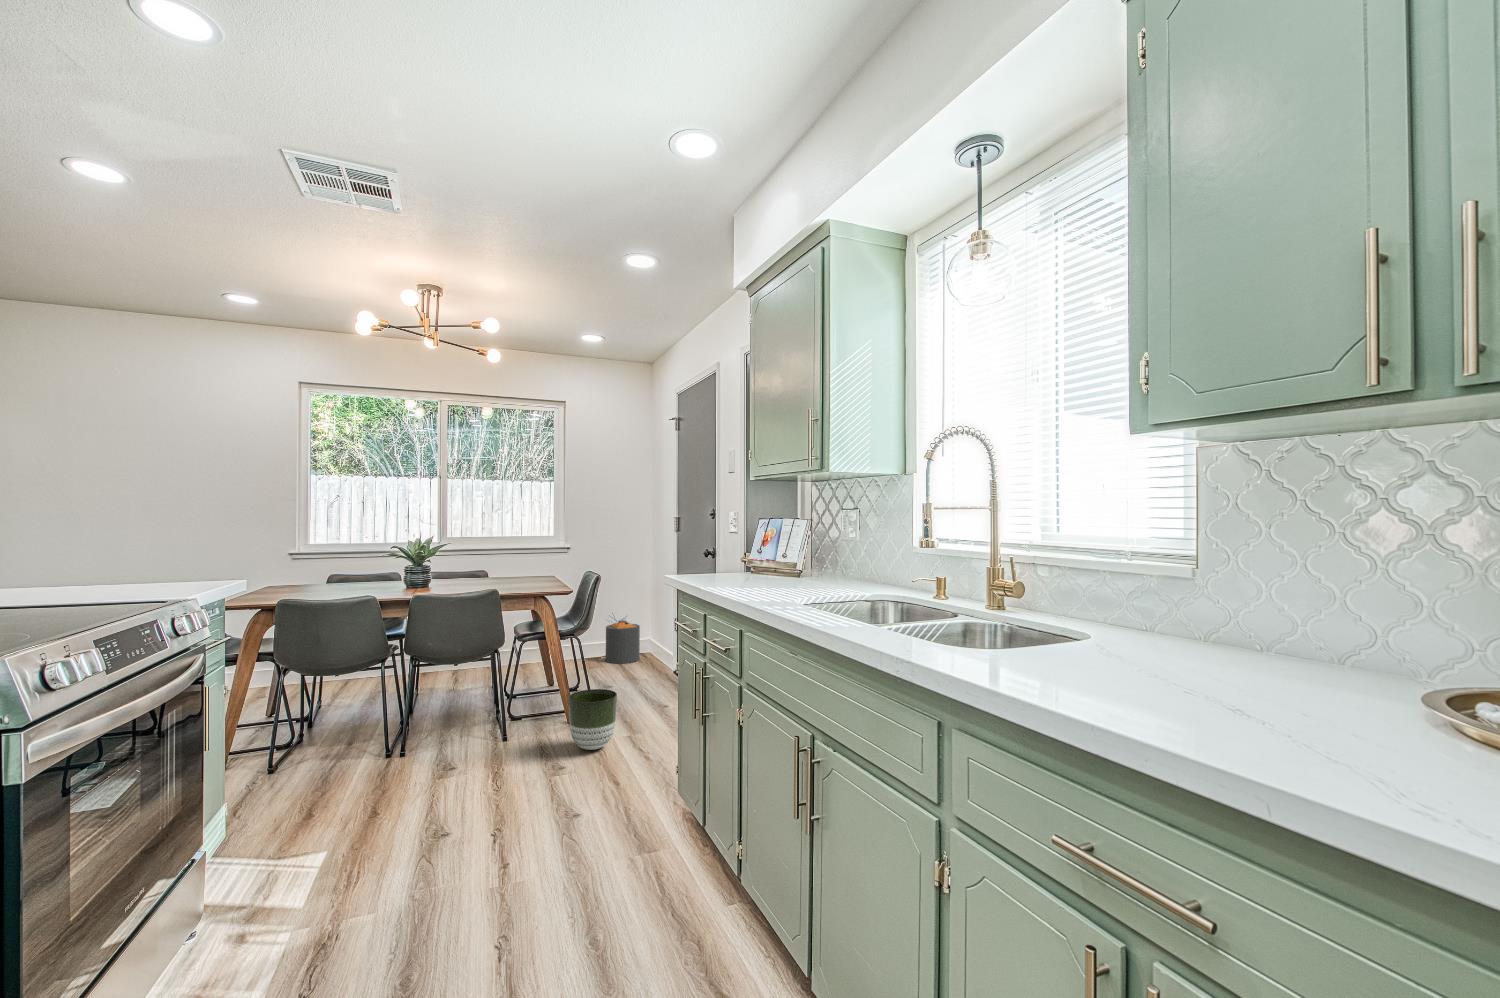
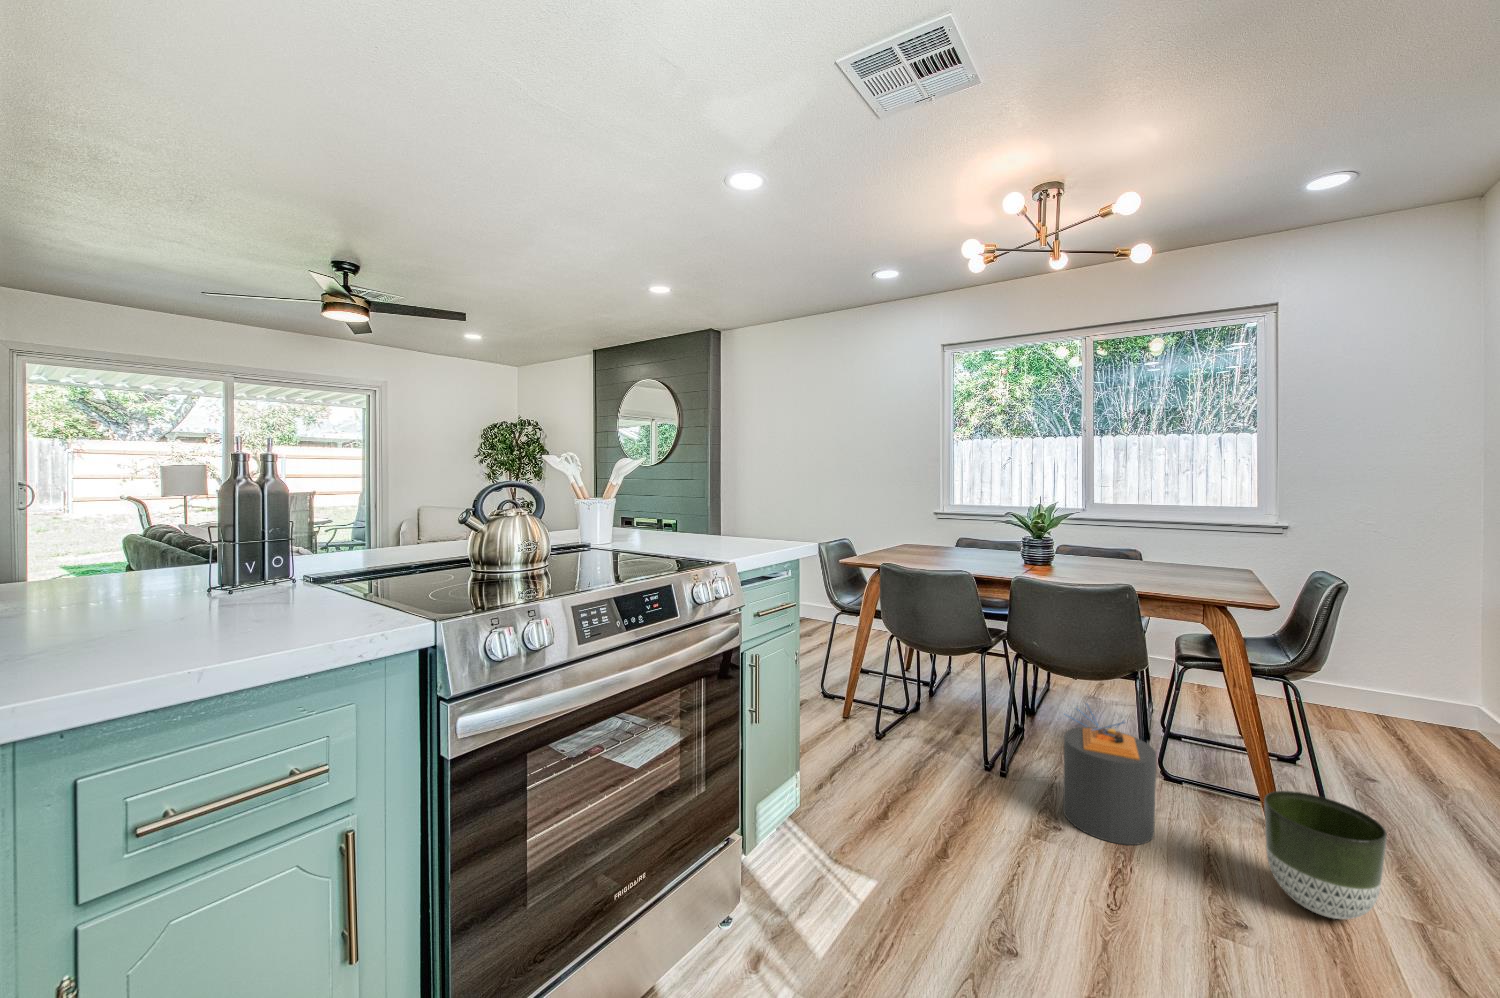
trash can: present [606,613,640,664] -> present [1063,707,1156,845]

